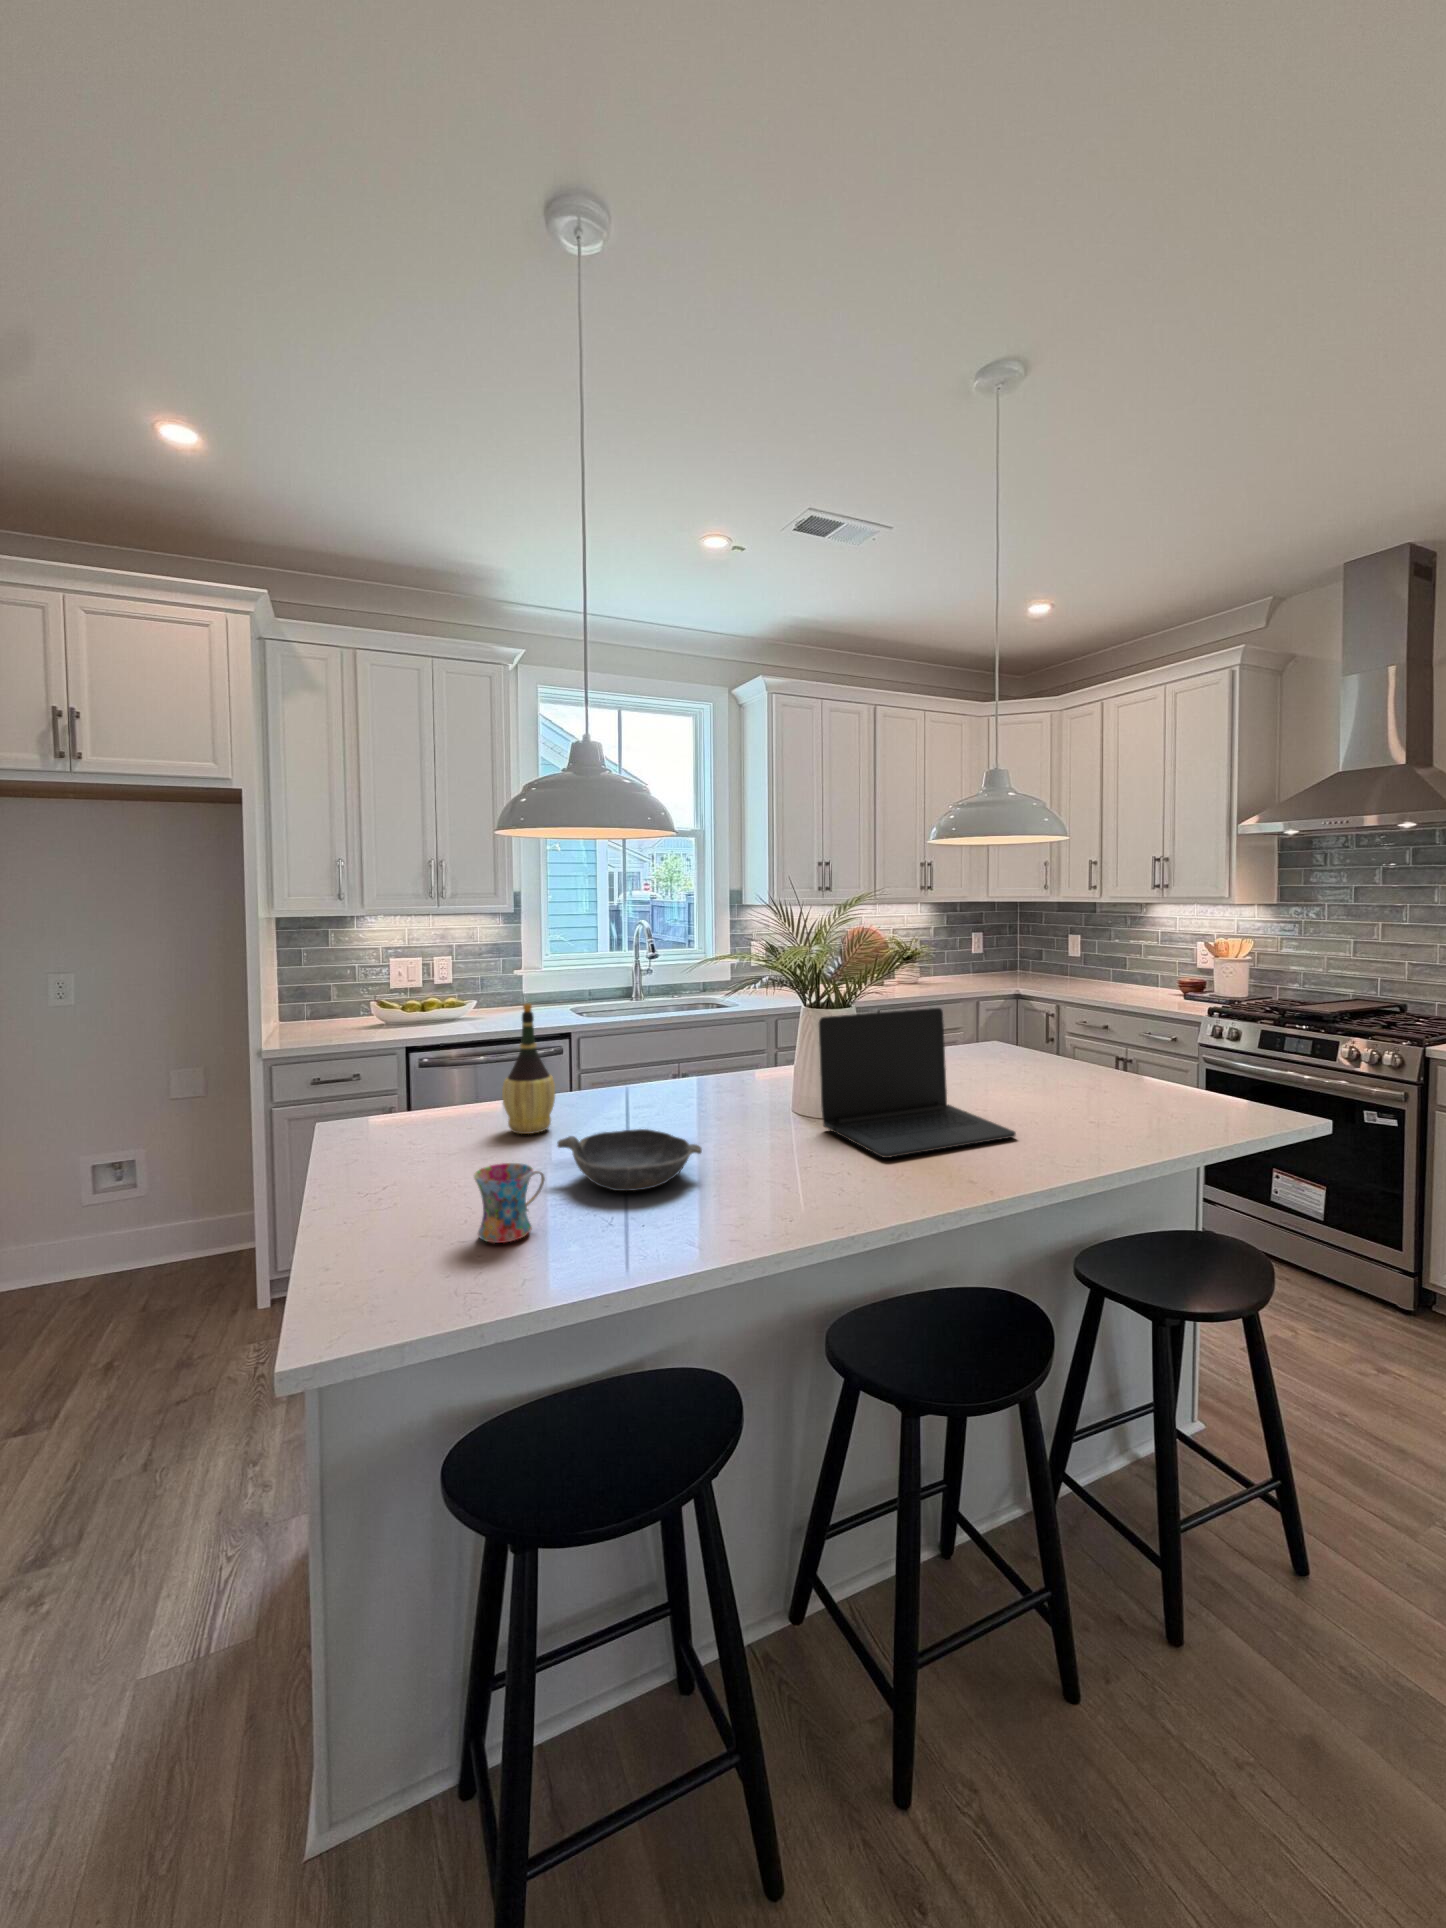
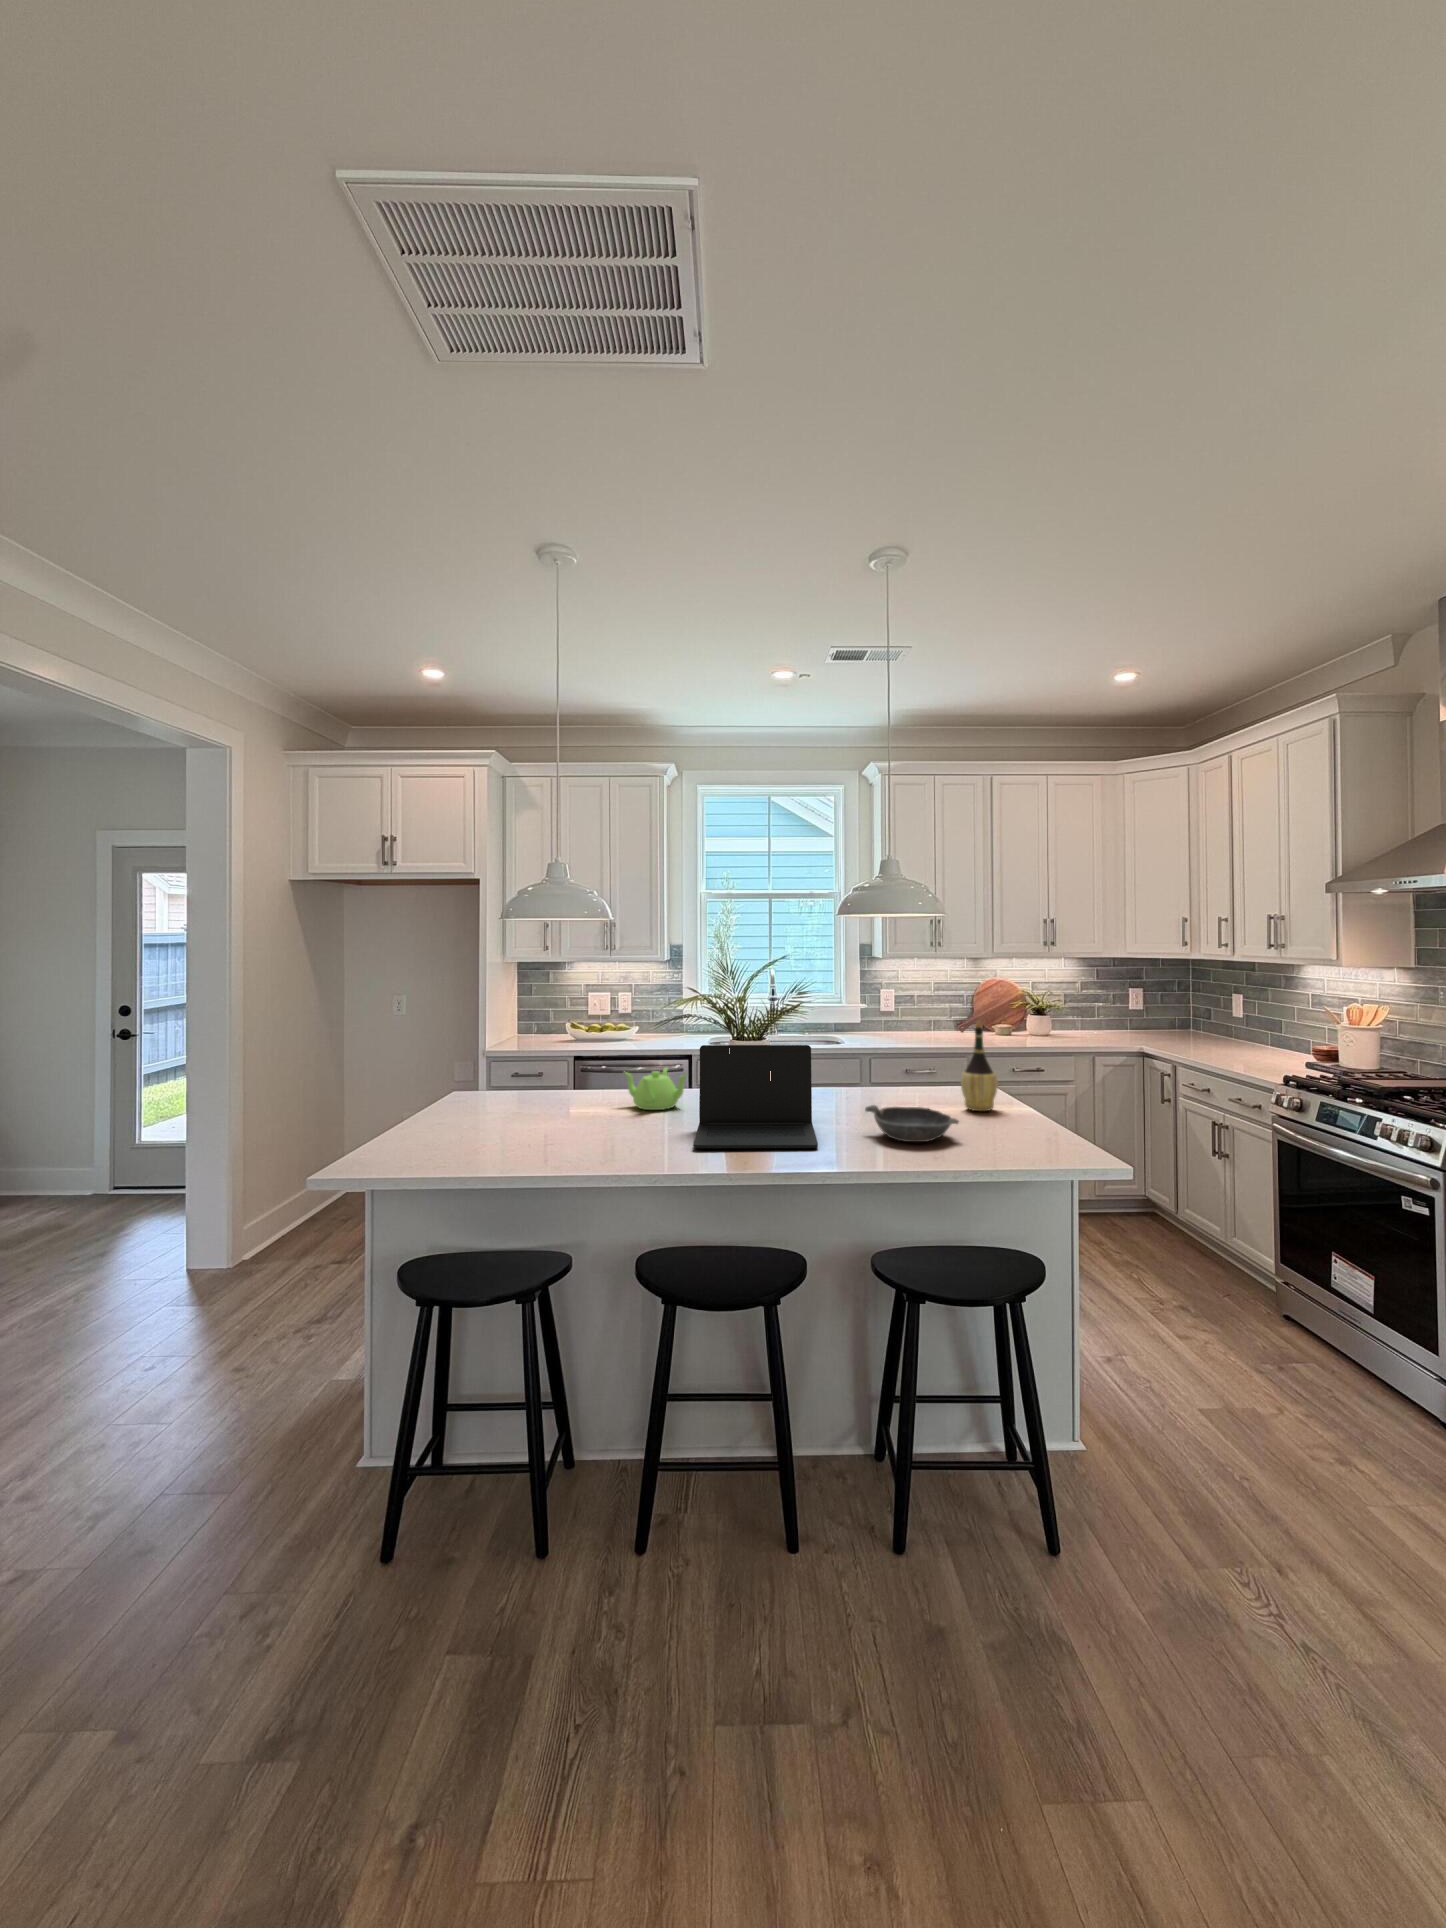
wine bottle: present [502,1003,555,1134] -> present [961,1022,998,1111]
teapot: none [649,1051,743,1111] -> present [625,1068,686,1110]
bowl: present [557,1129,702,1191] -> present [865,1105,959,1142]
mug: present [474,1163,545,1243] -> none [402,1115,449,1159]

